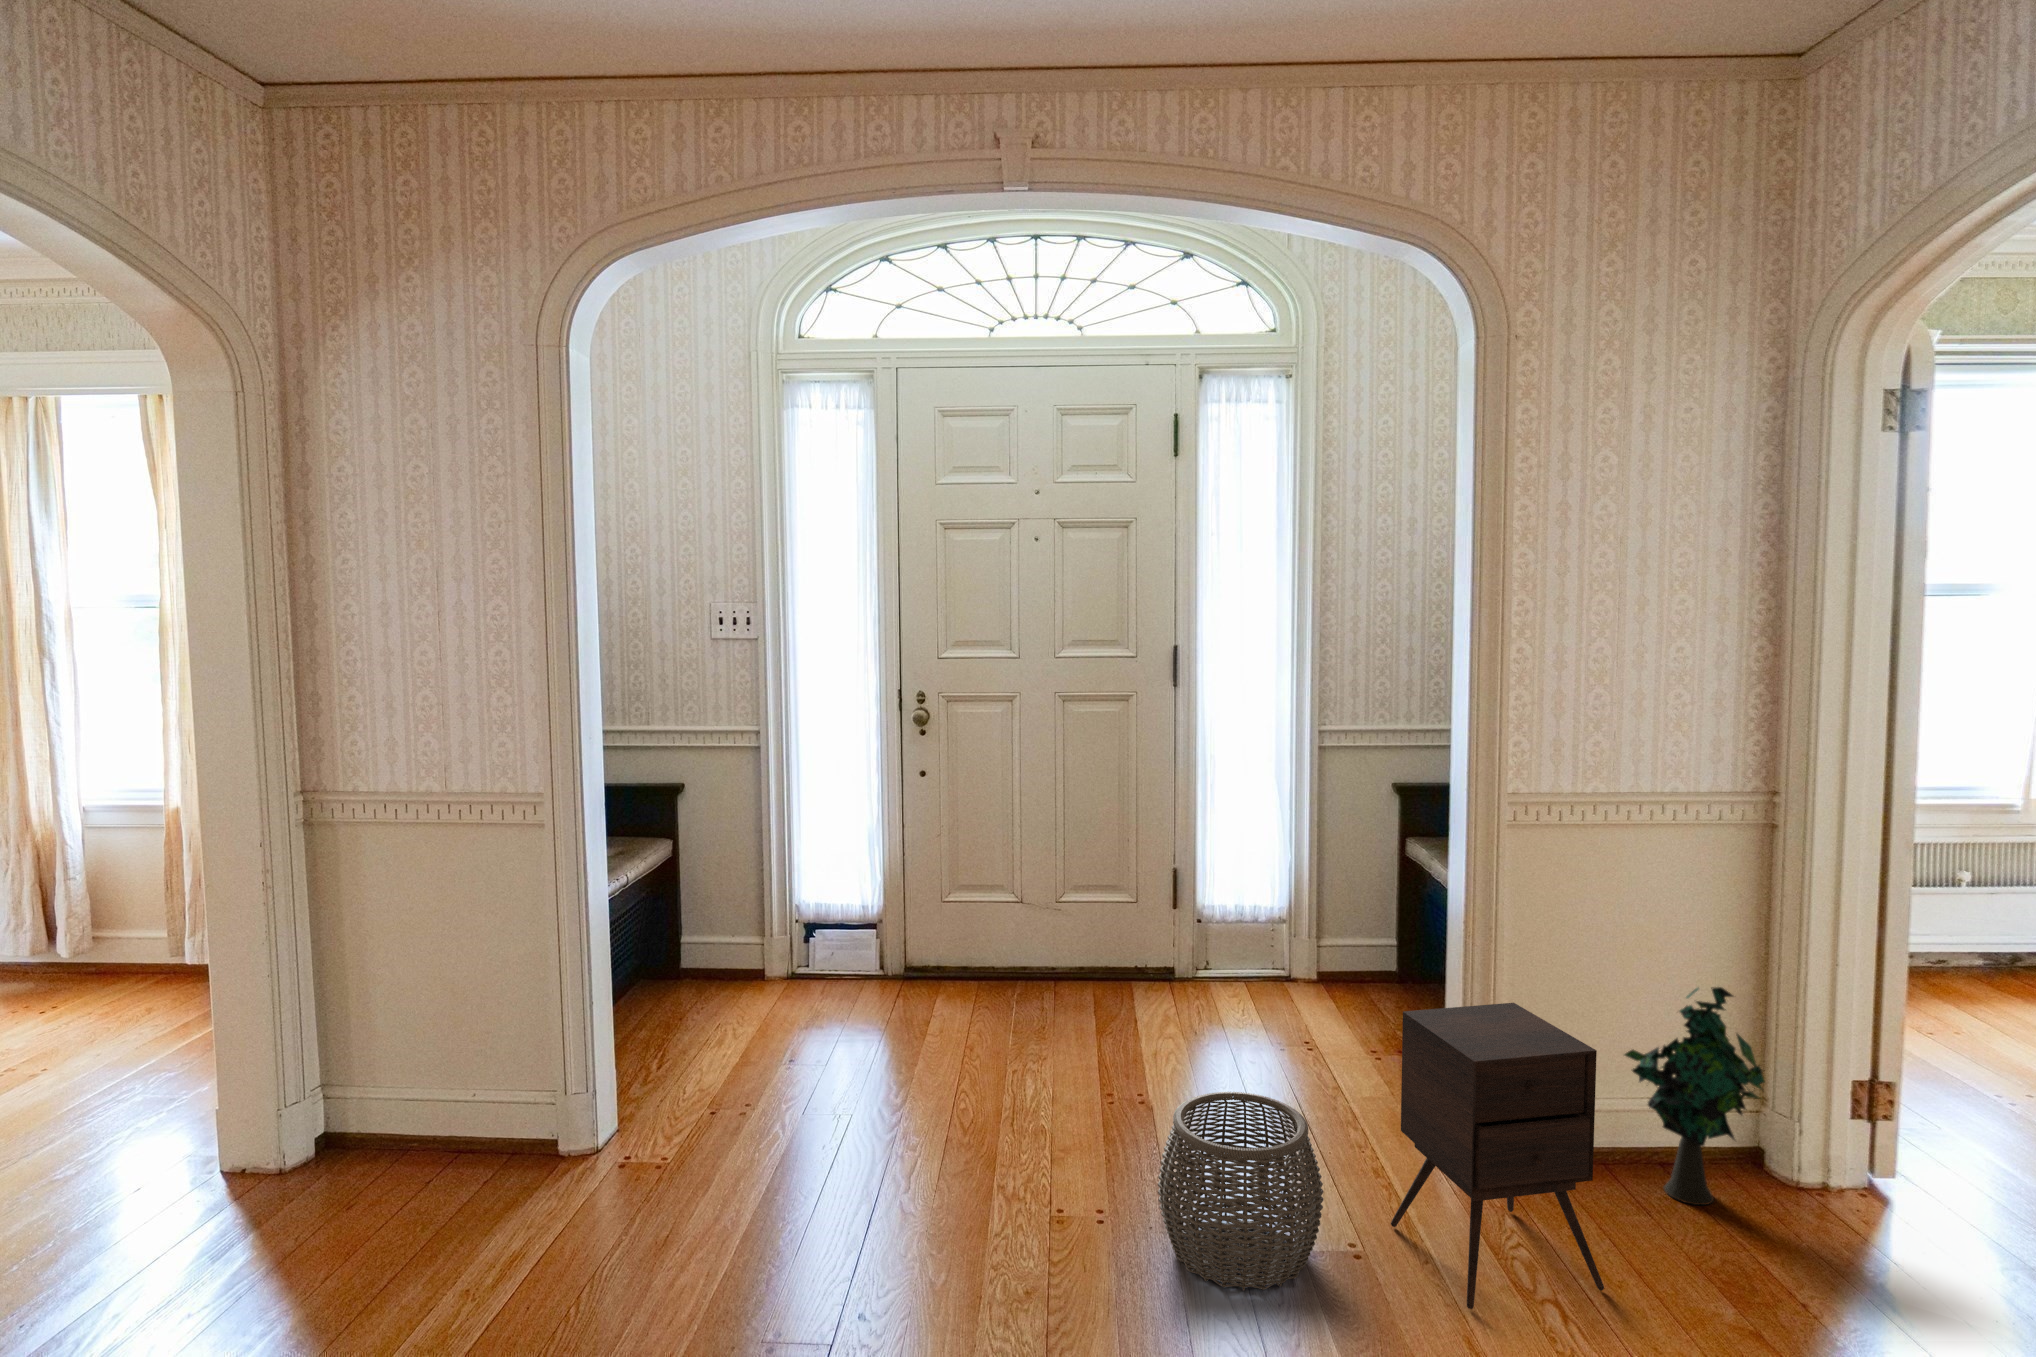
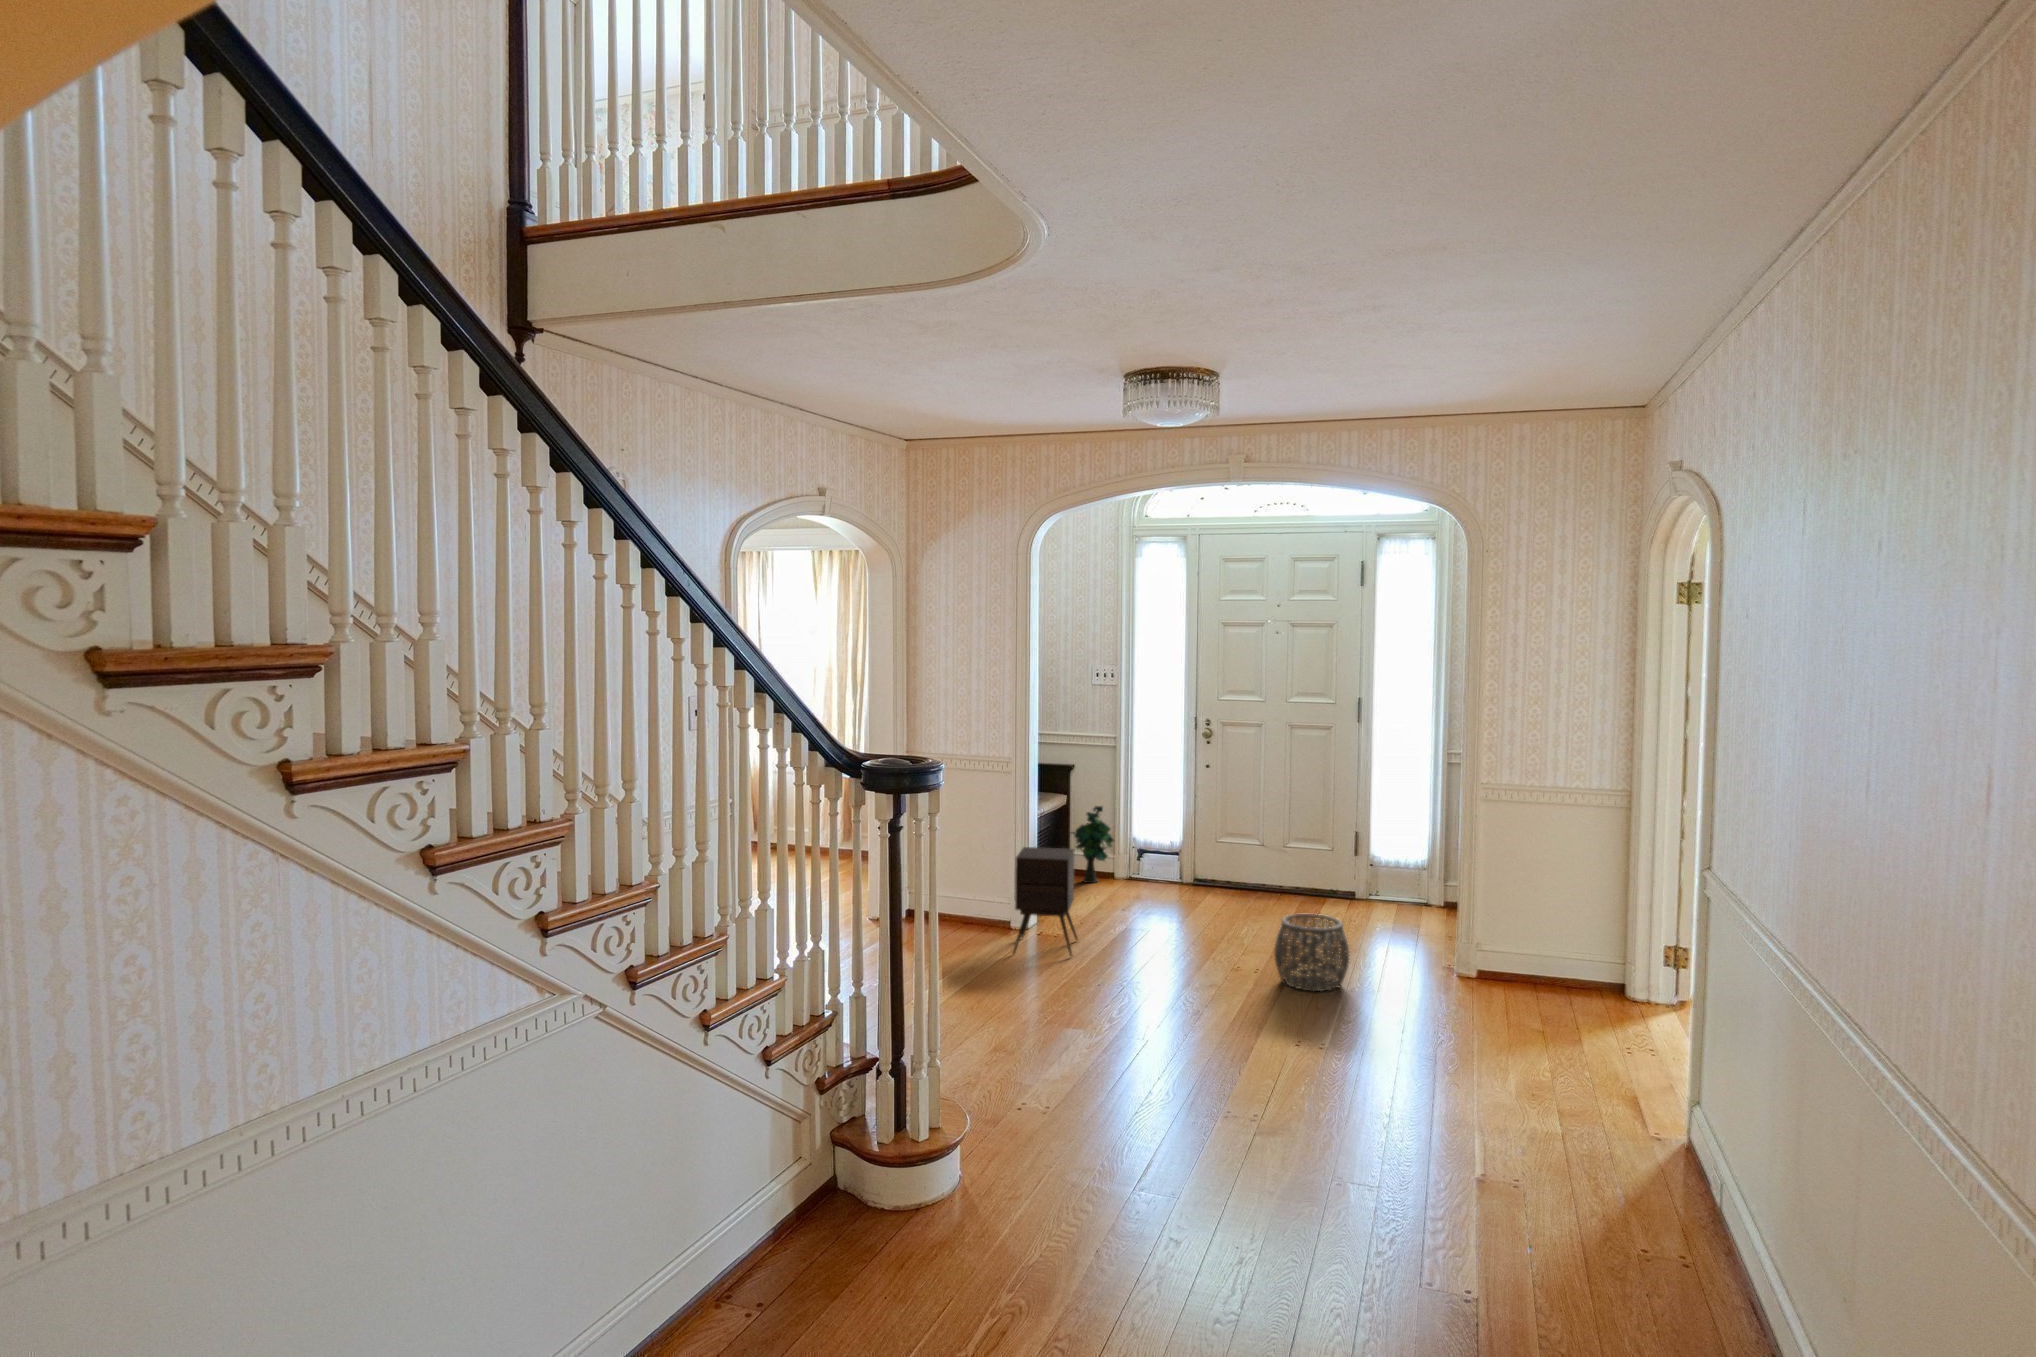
decorative plant: present [1624,987,1765,1205] -> present [1072,806,1113,883]
side table: present [1391,1003,1604,1309] -> present [1013,847,1078,956]

